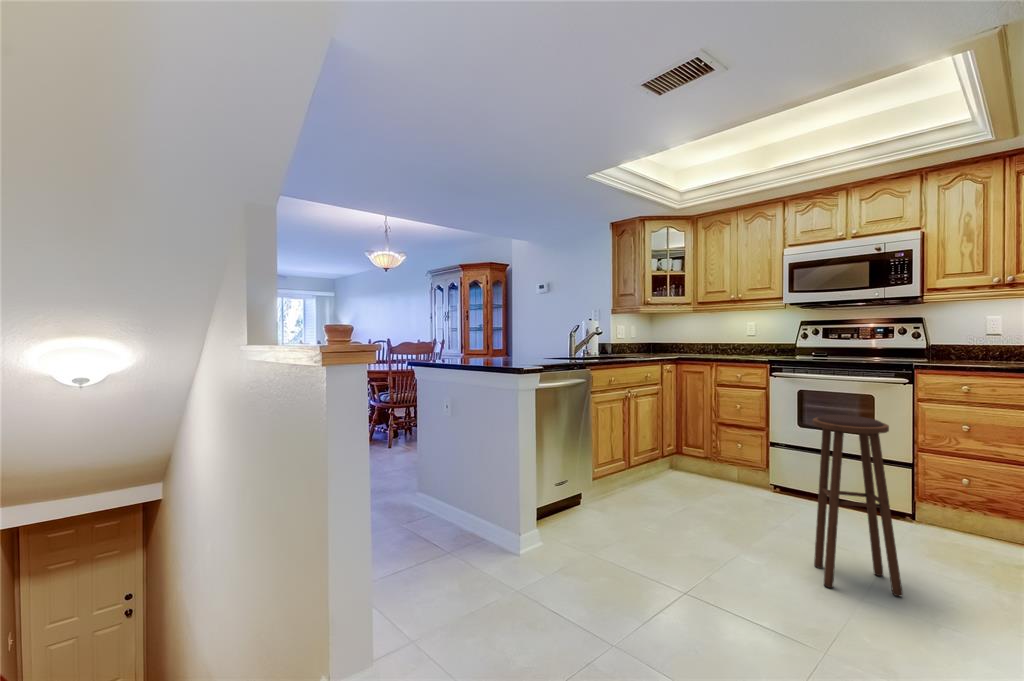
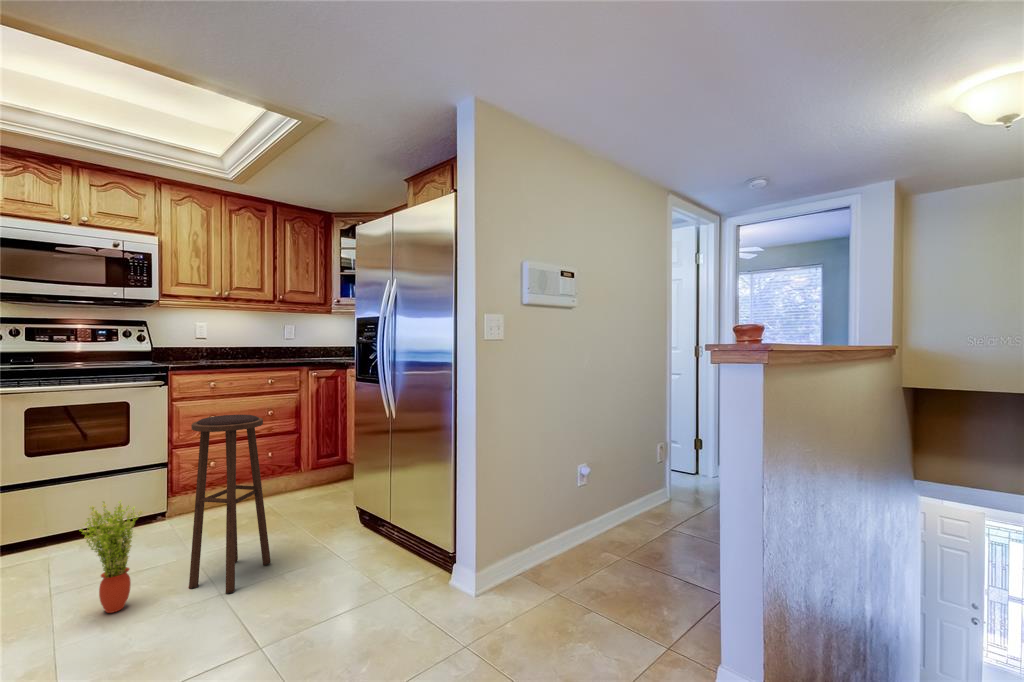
potted plant: none [738,459,778,547] -> present [80,501,143,613]

